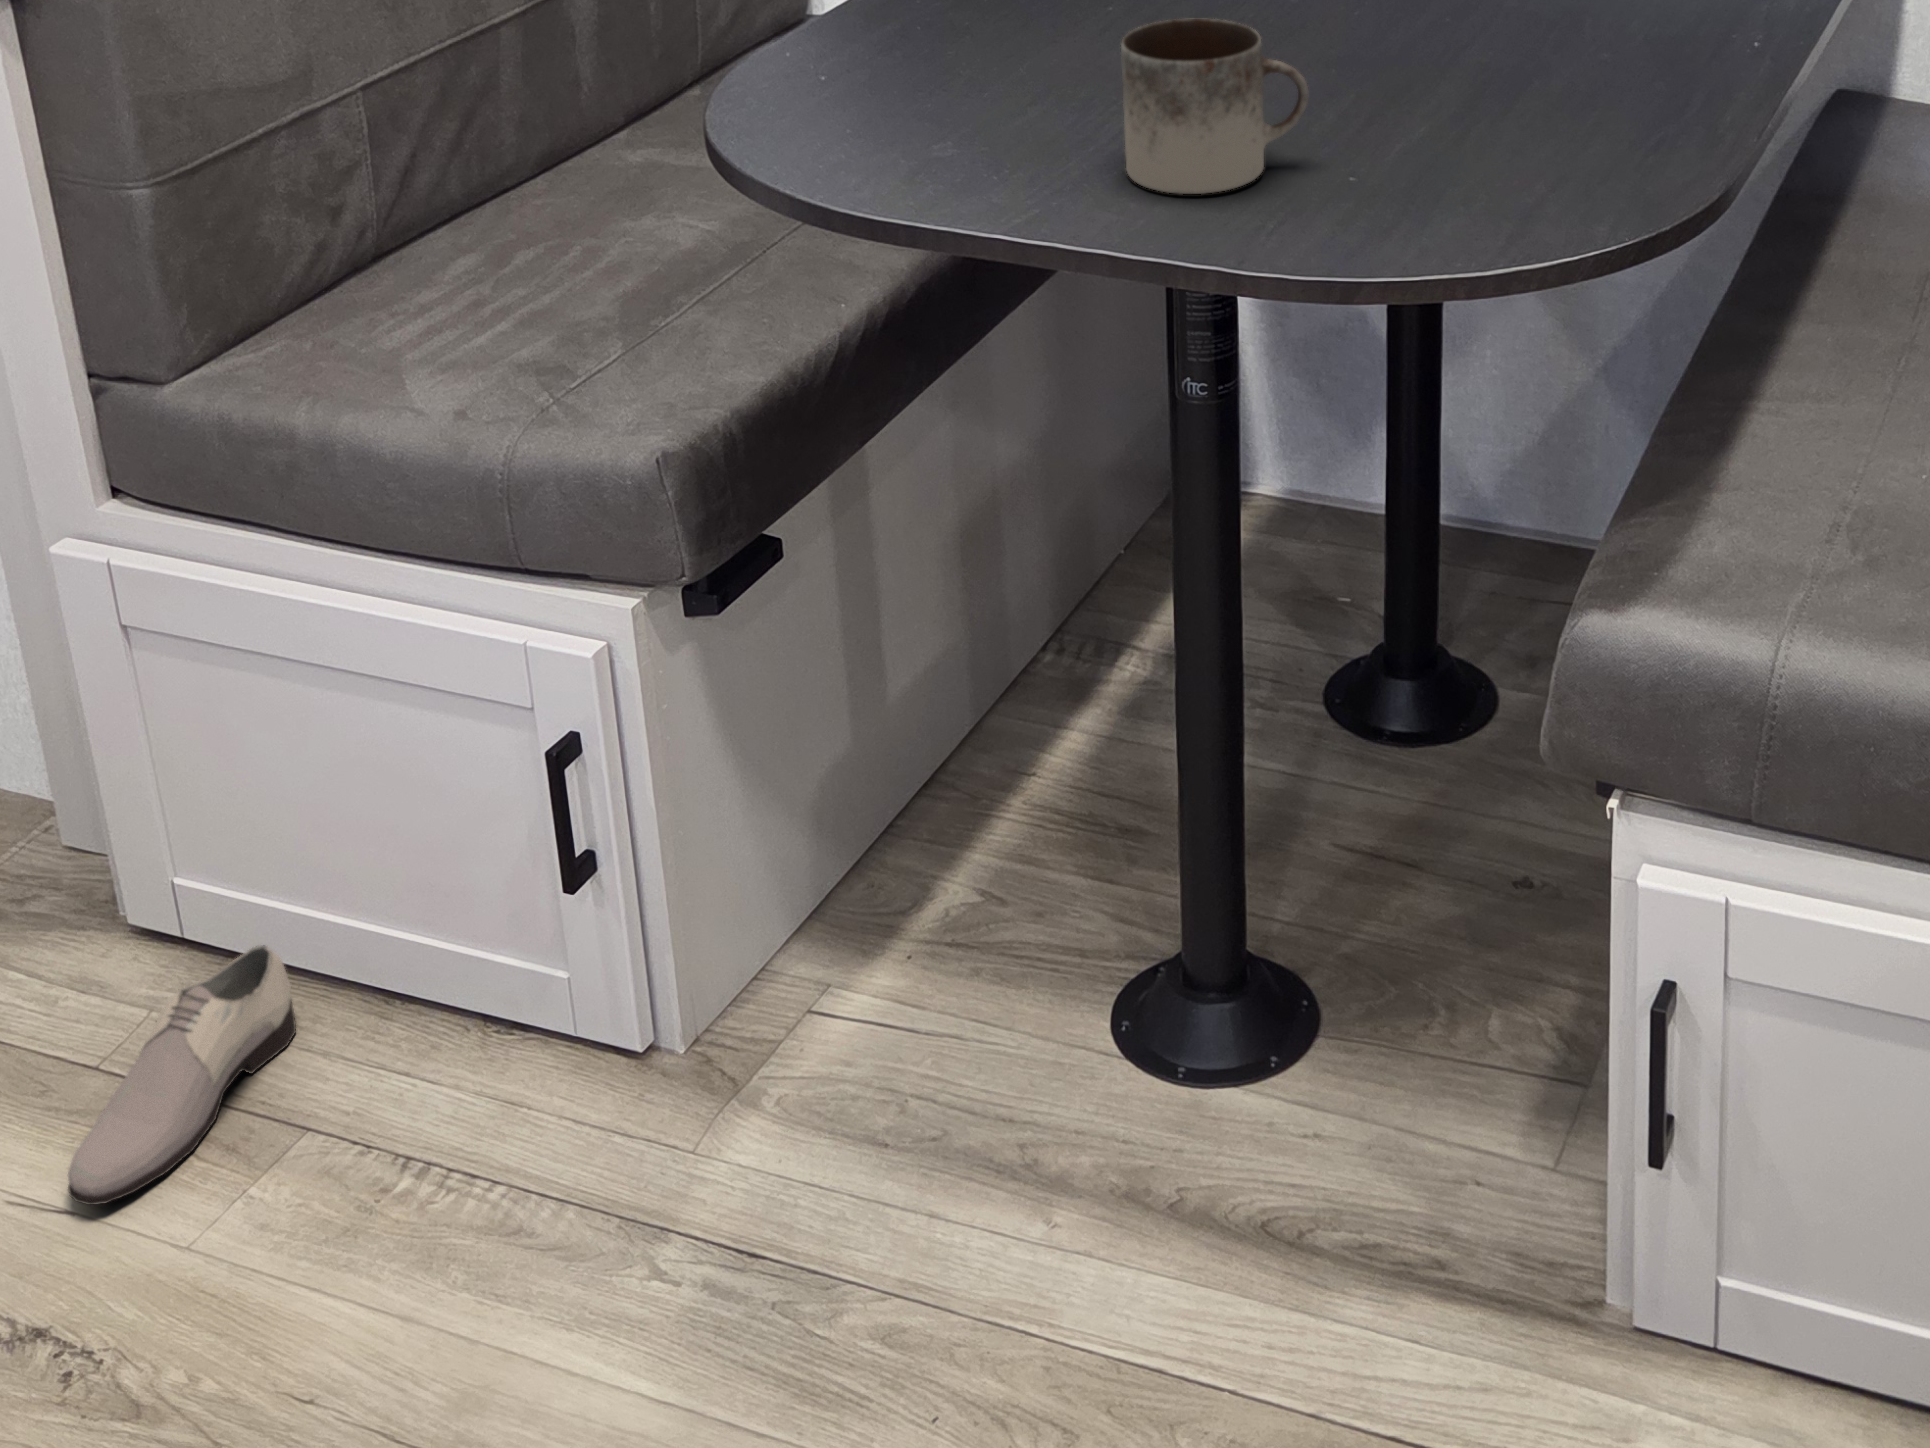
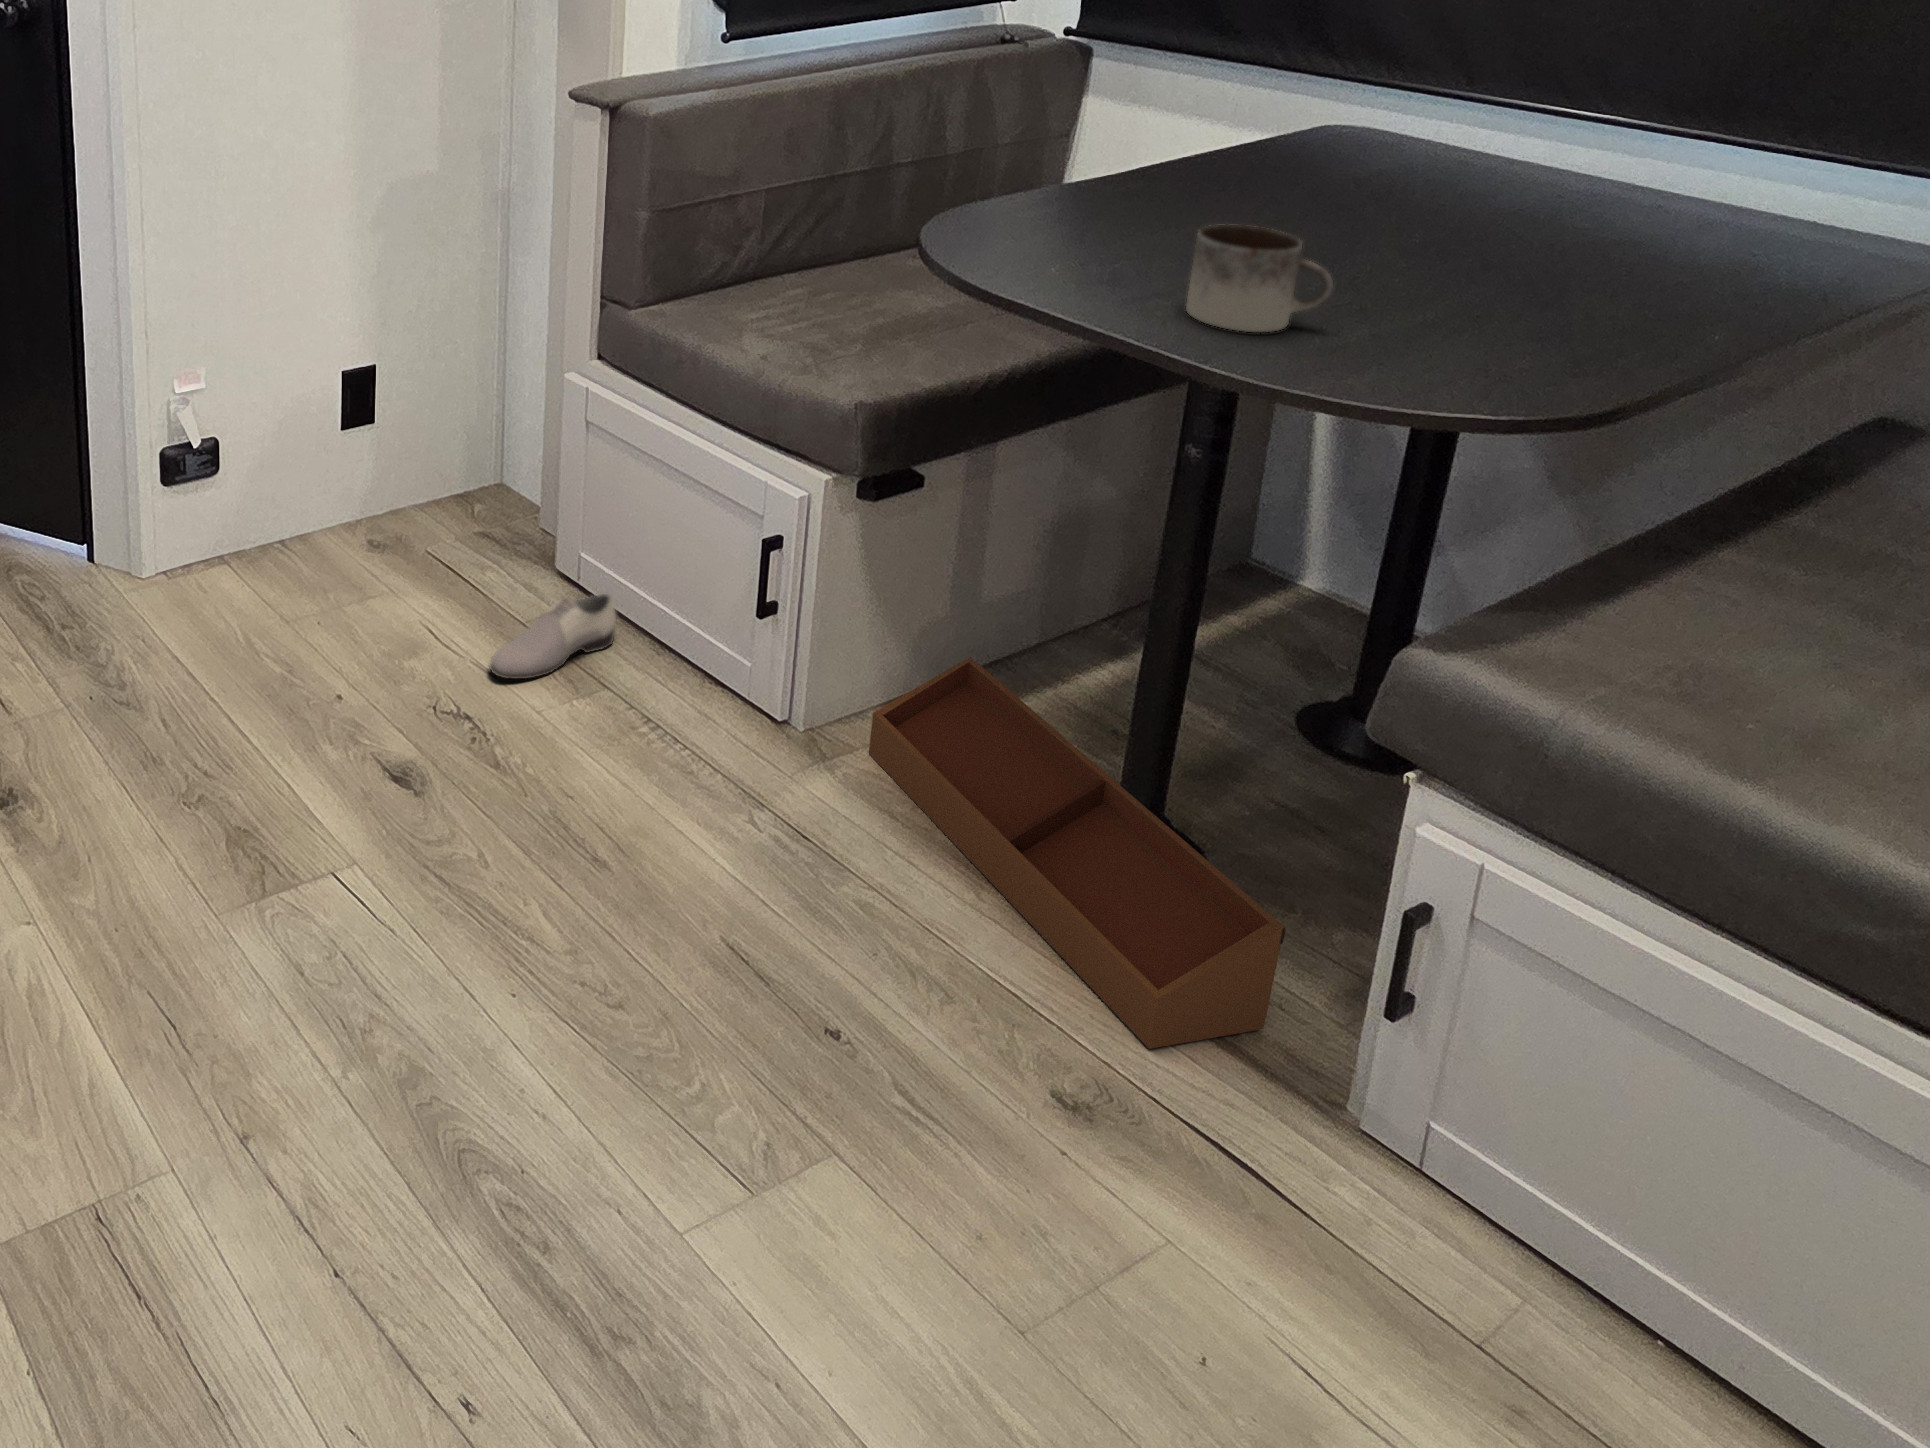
storage bin: none [784,808,1428,1312] -> present [869,657,1286,1049]

